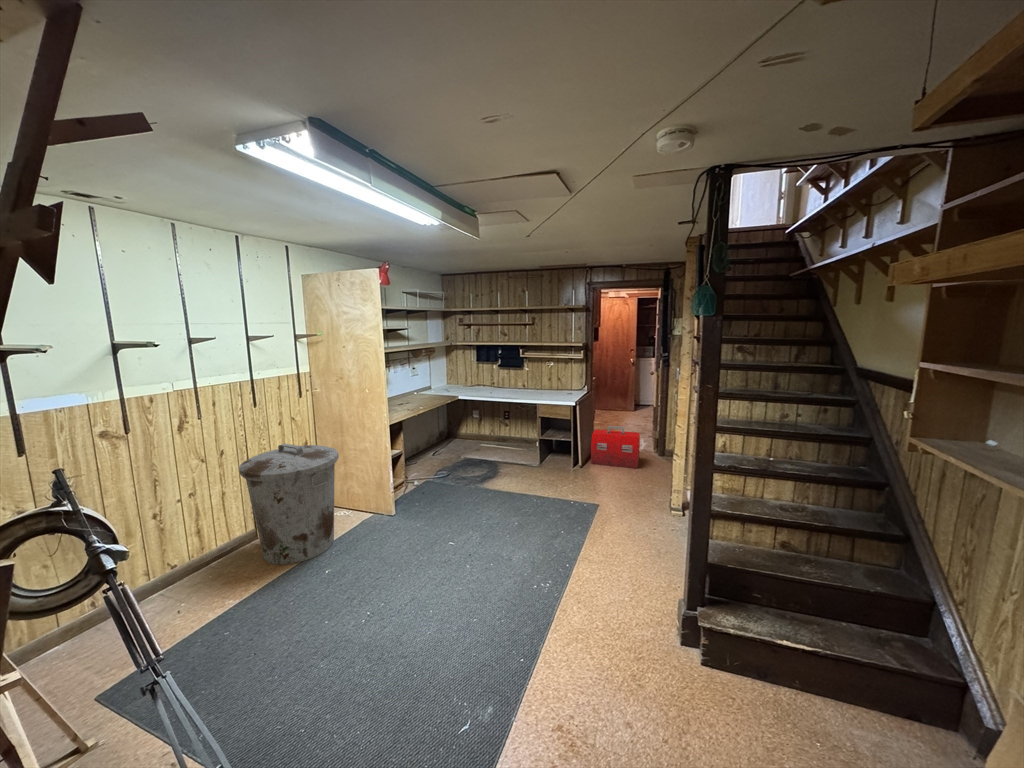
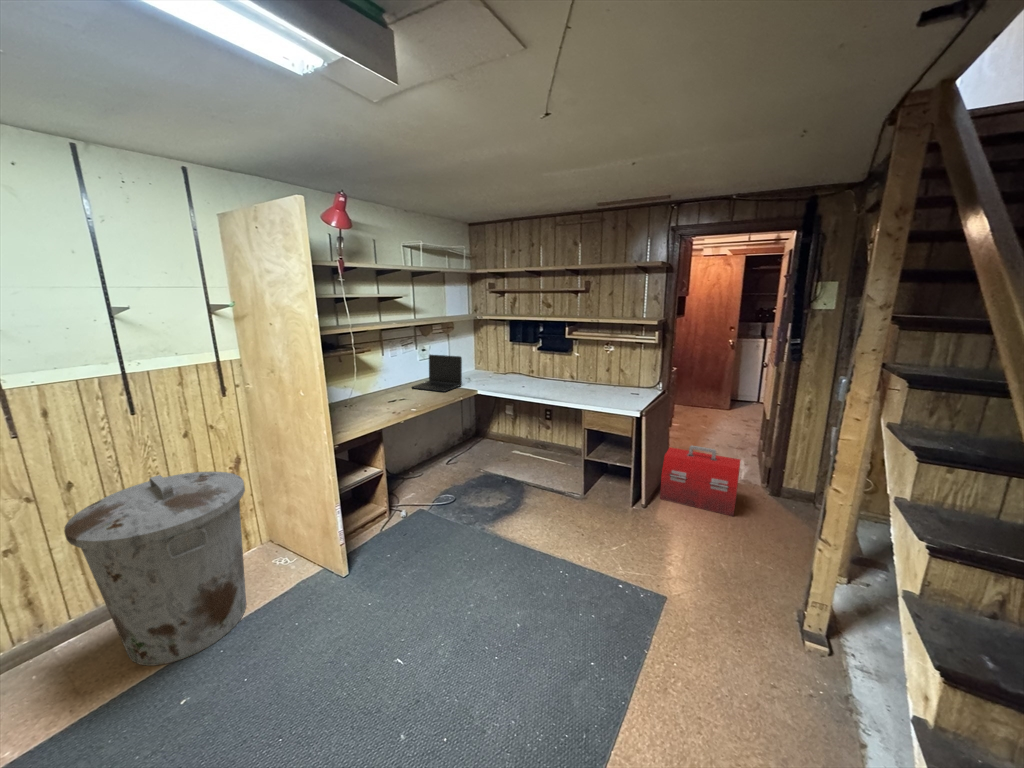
laptop: none [408,372,445,398] -> present [412,355,462,392]

